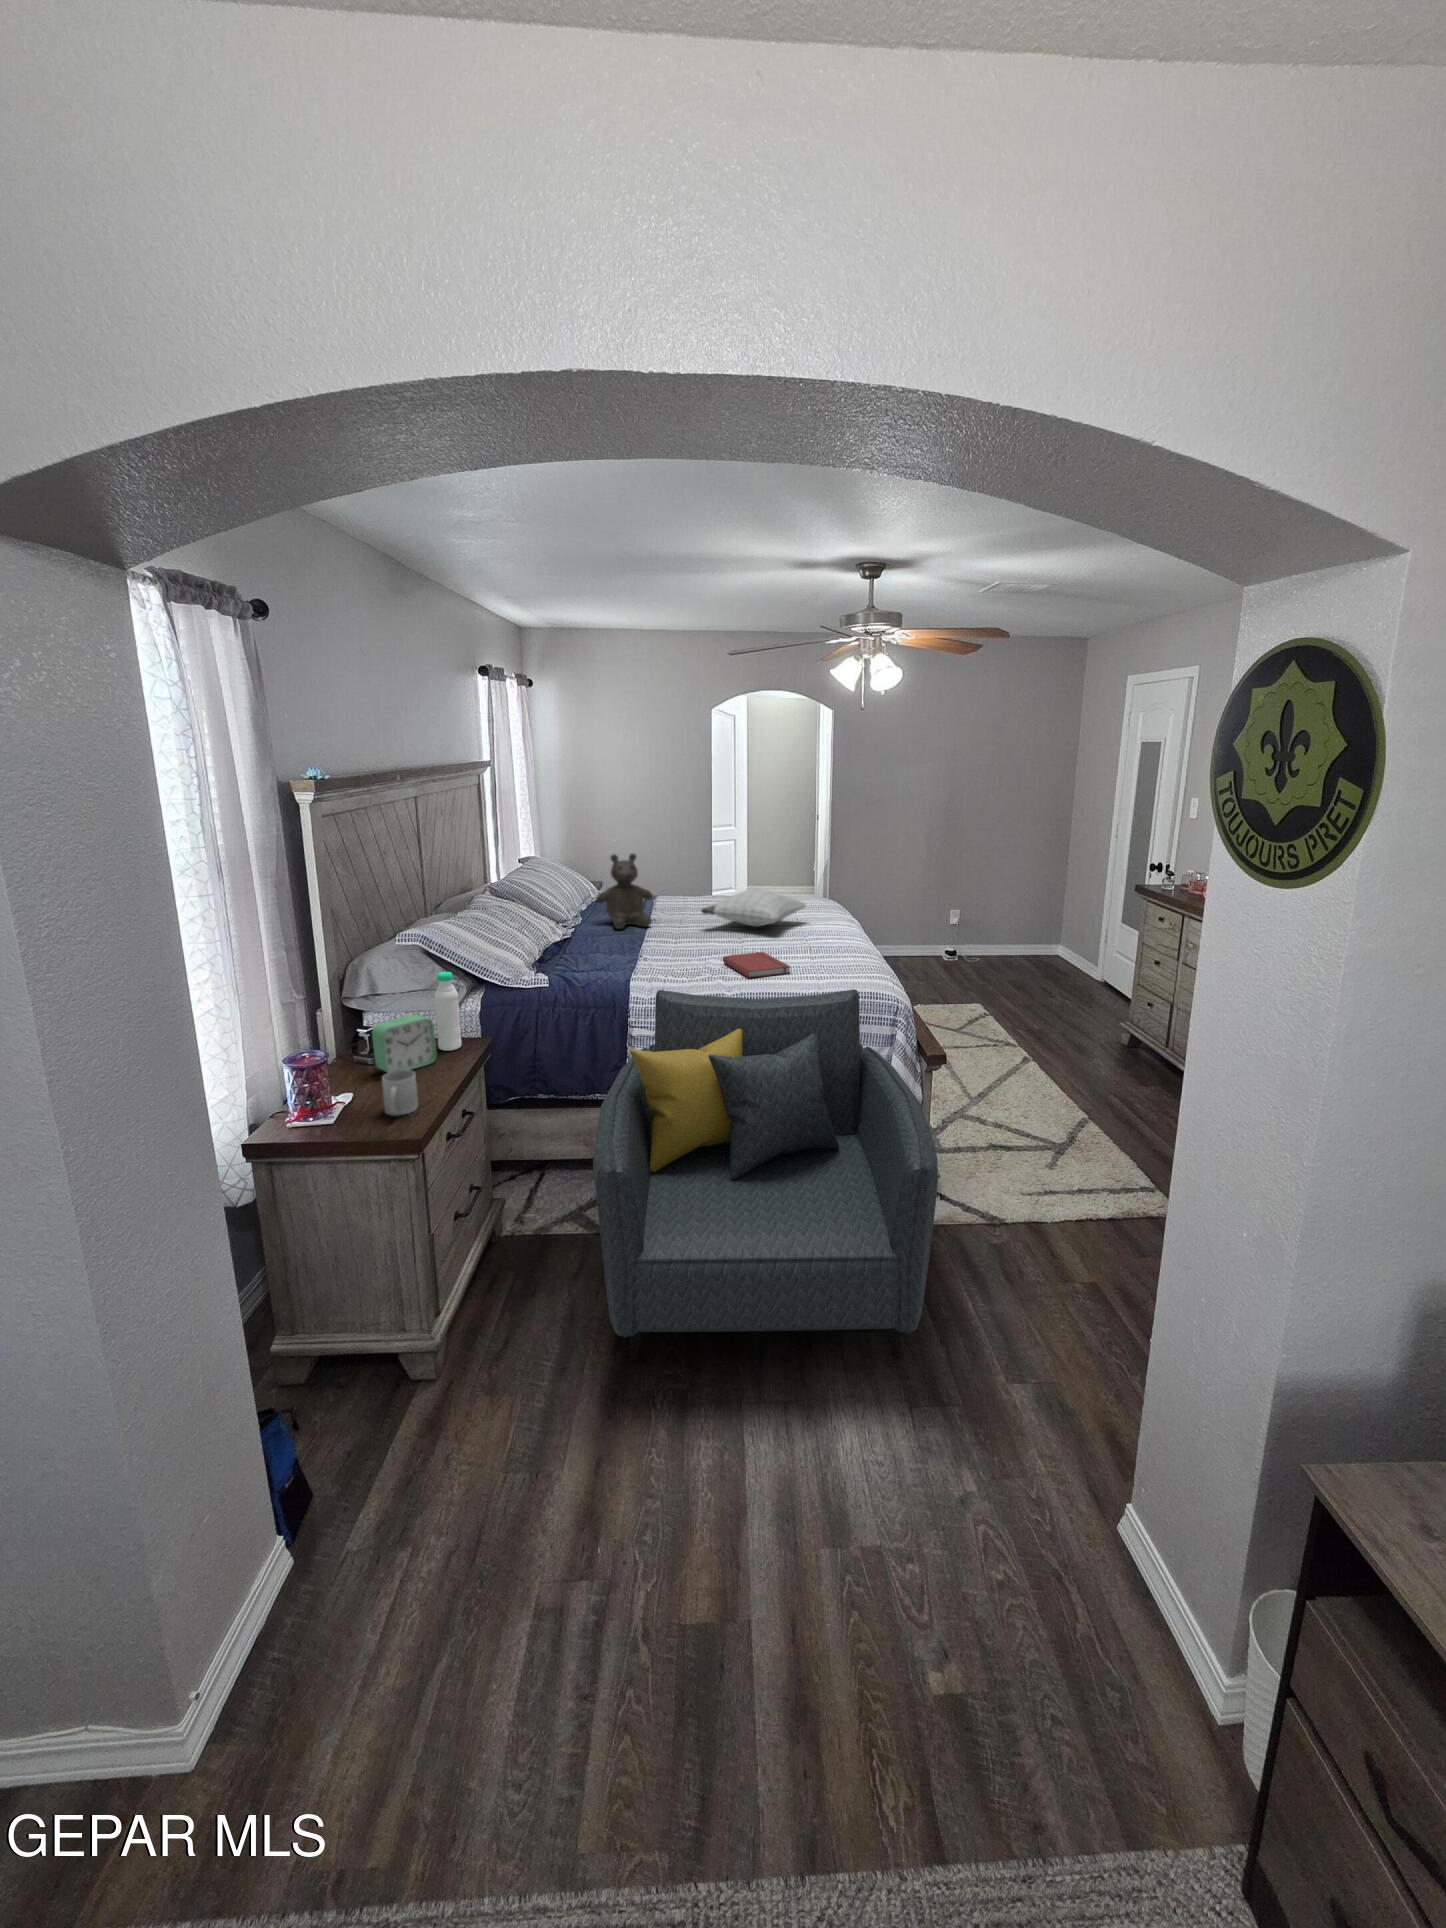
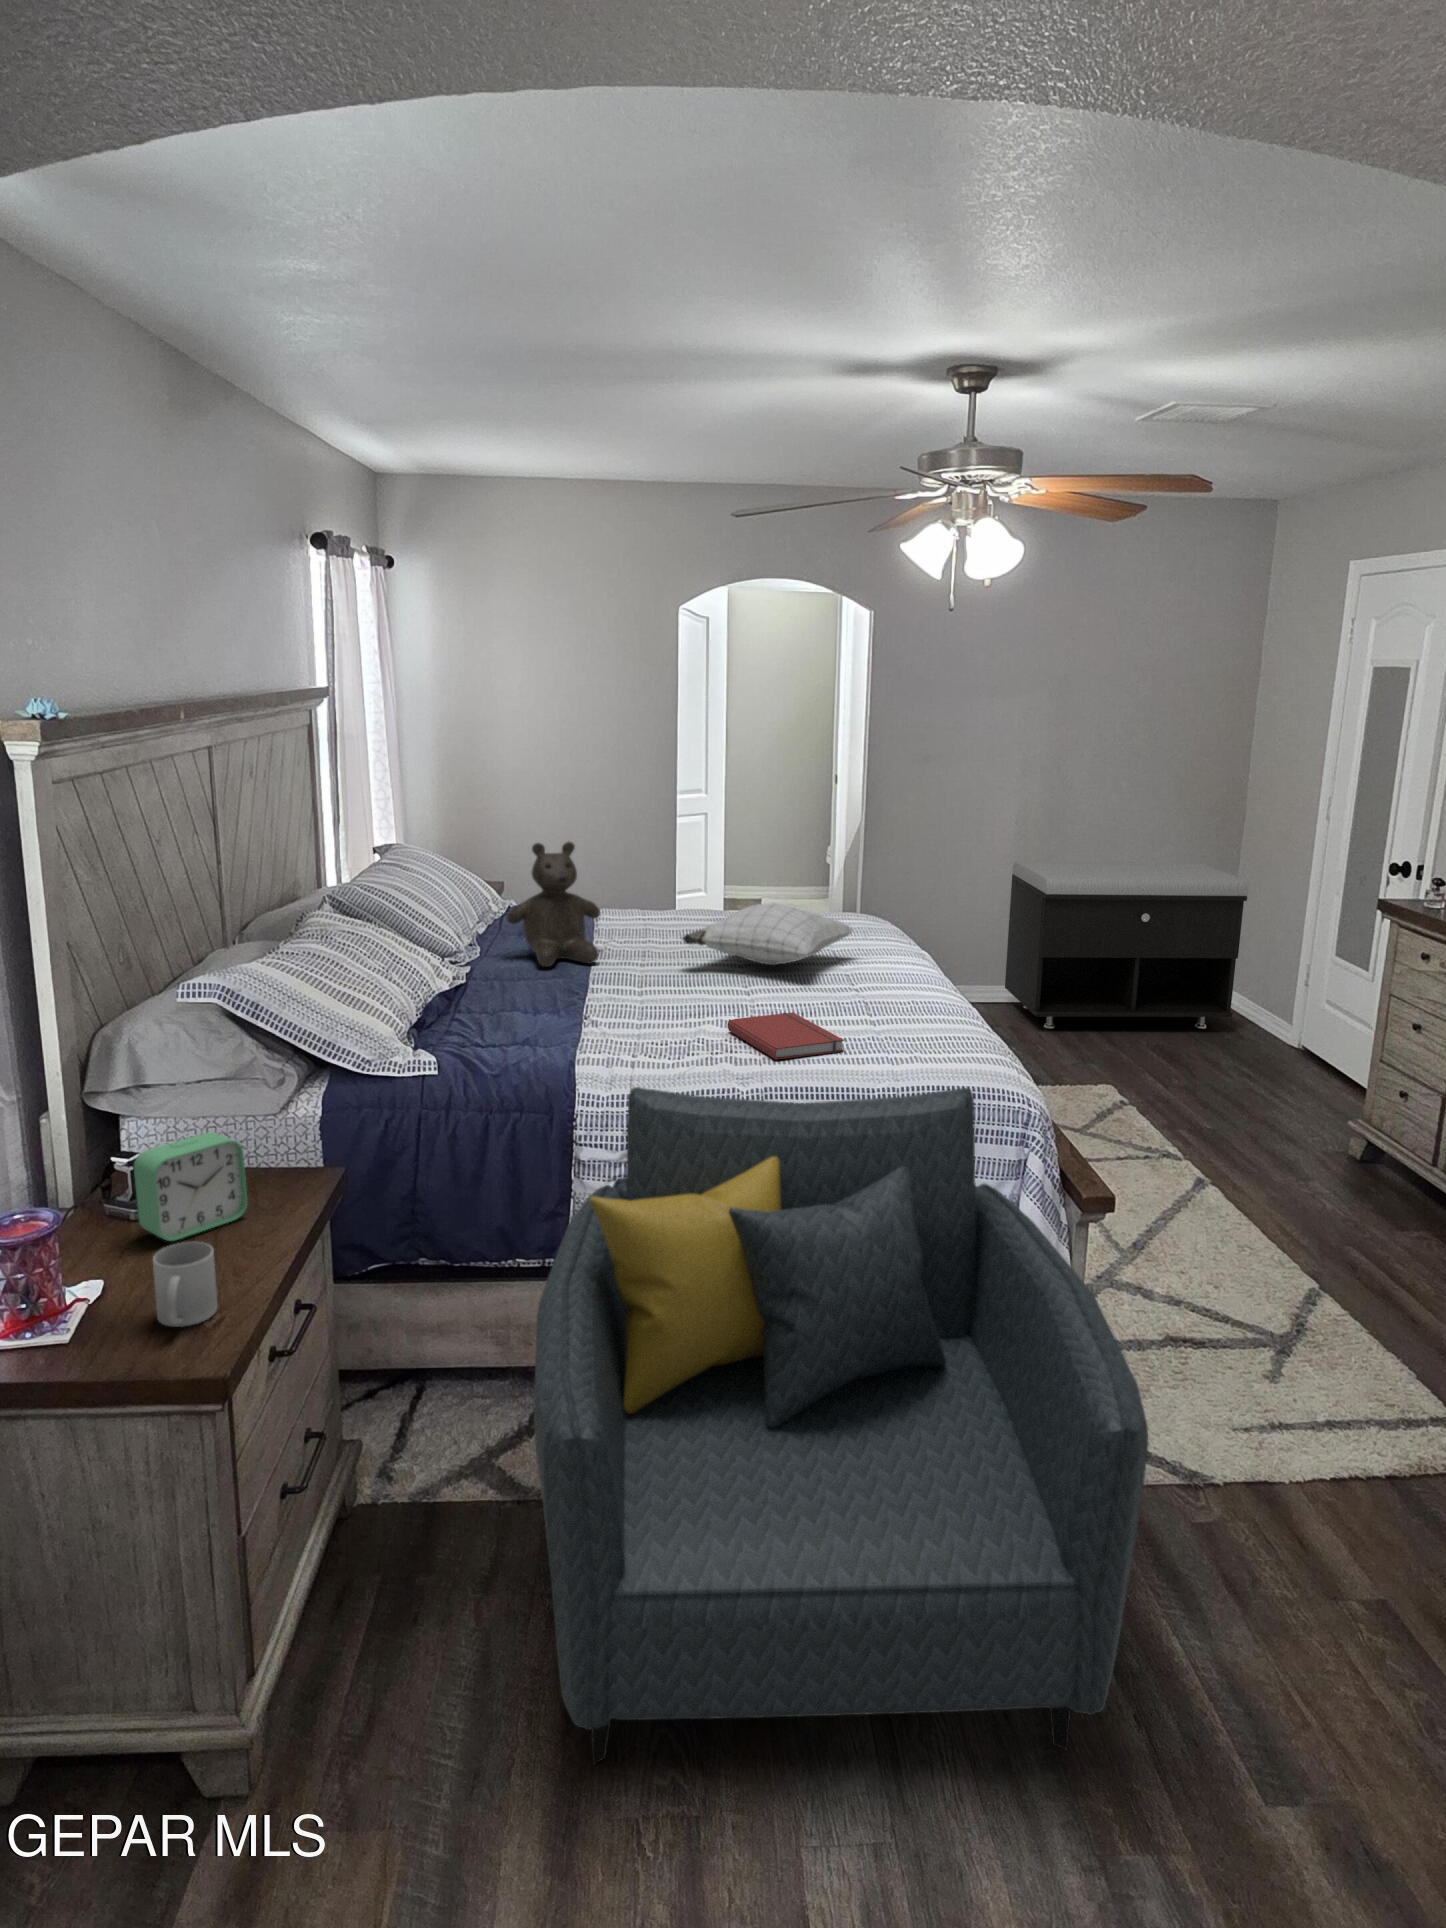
storage bench: none [917,866,1068,971] -> present [1005,861,1248,1029]
water bottle: present [435,972,462,1051] -> none [245,1055,290,1193]

